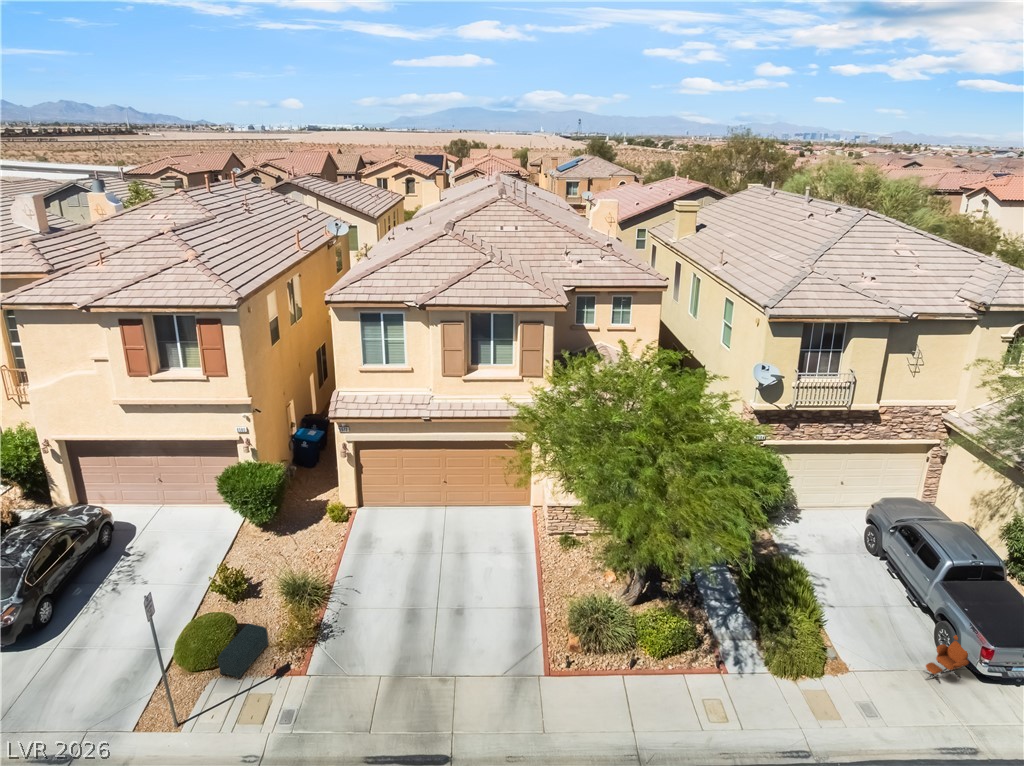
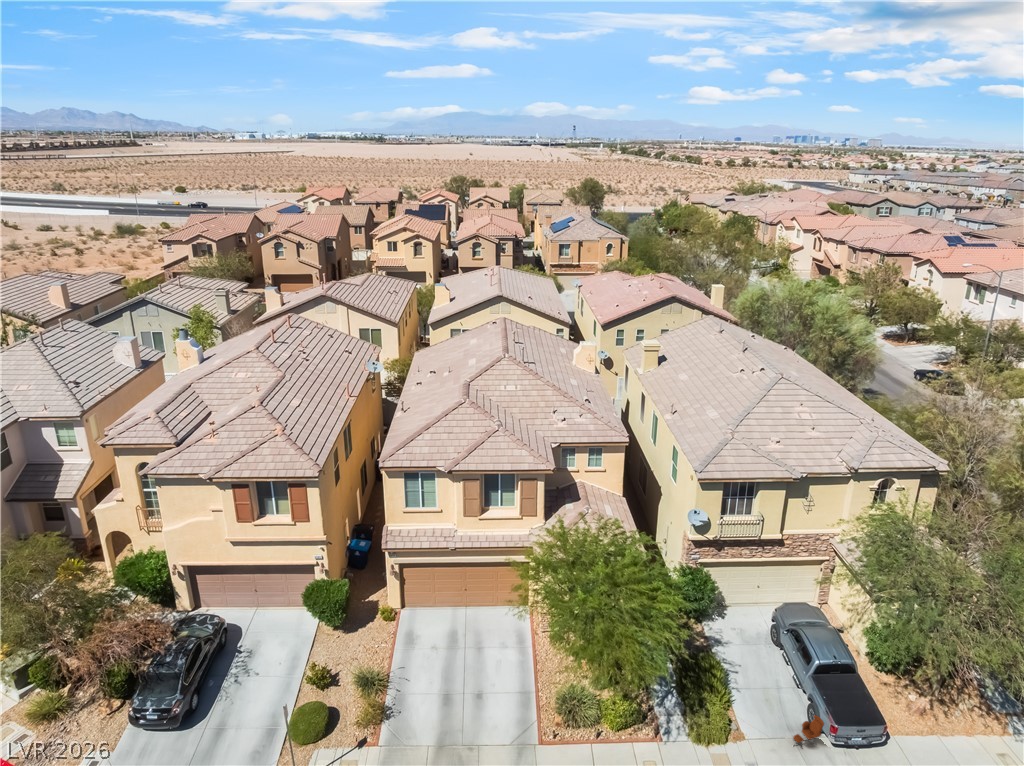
bench: present [218,624,269,679] -> none [321,710,351,750]

